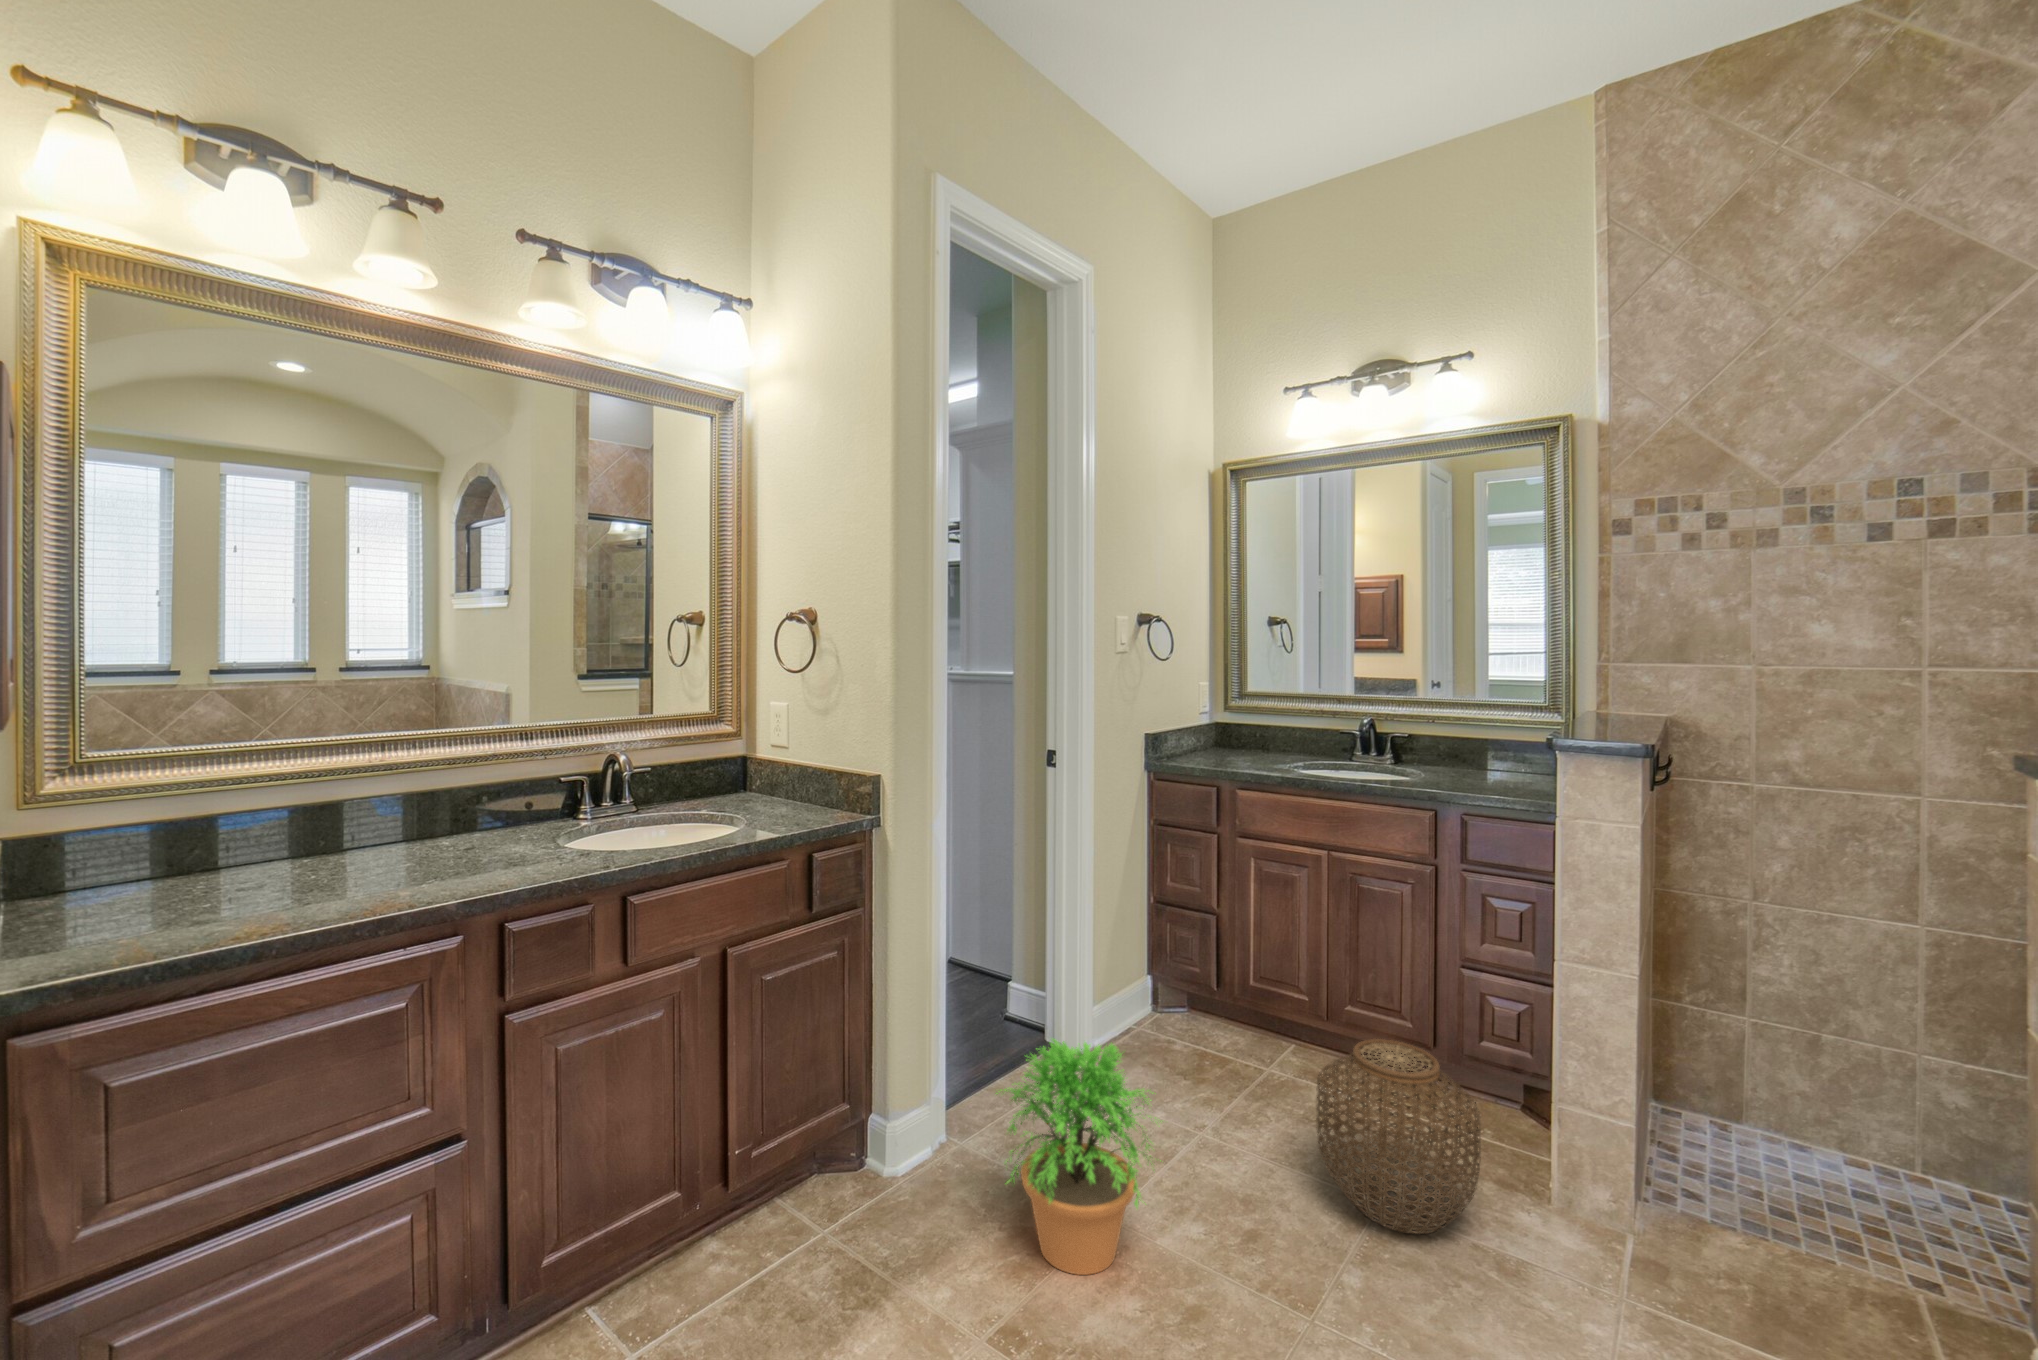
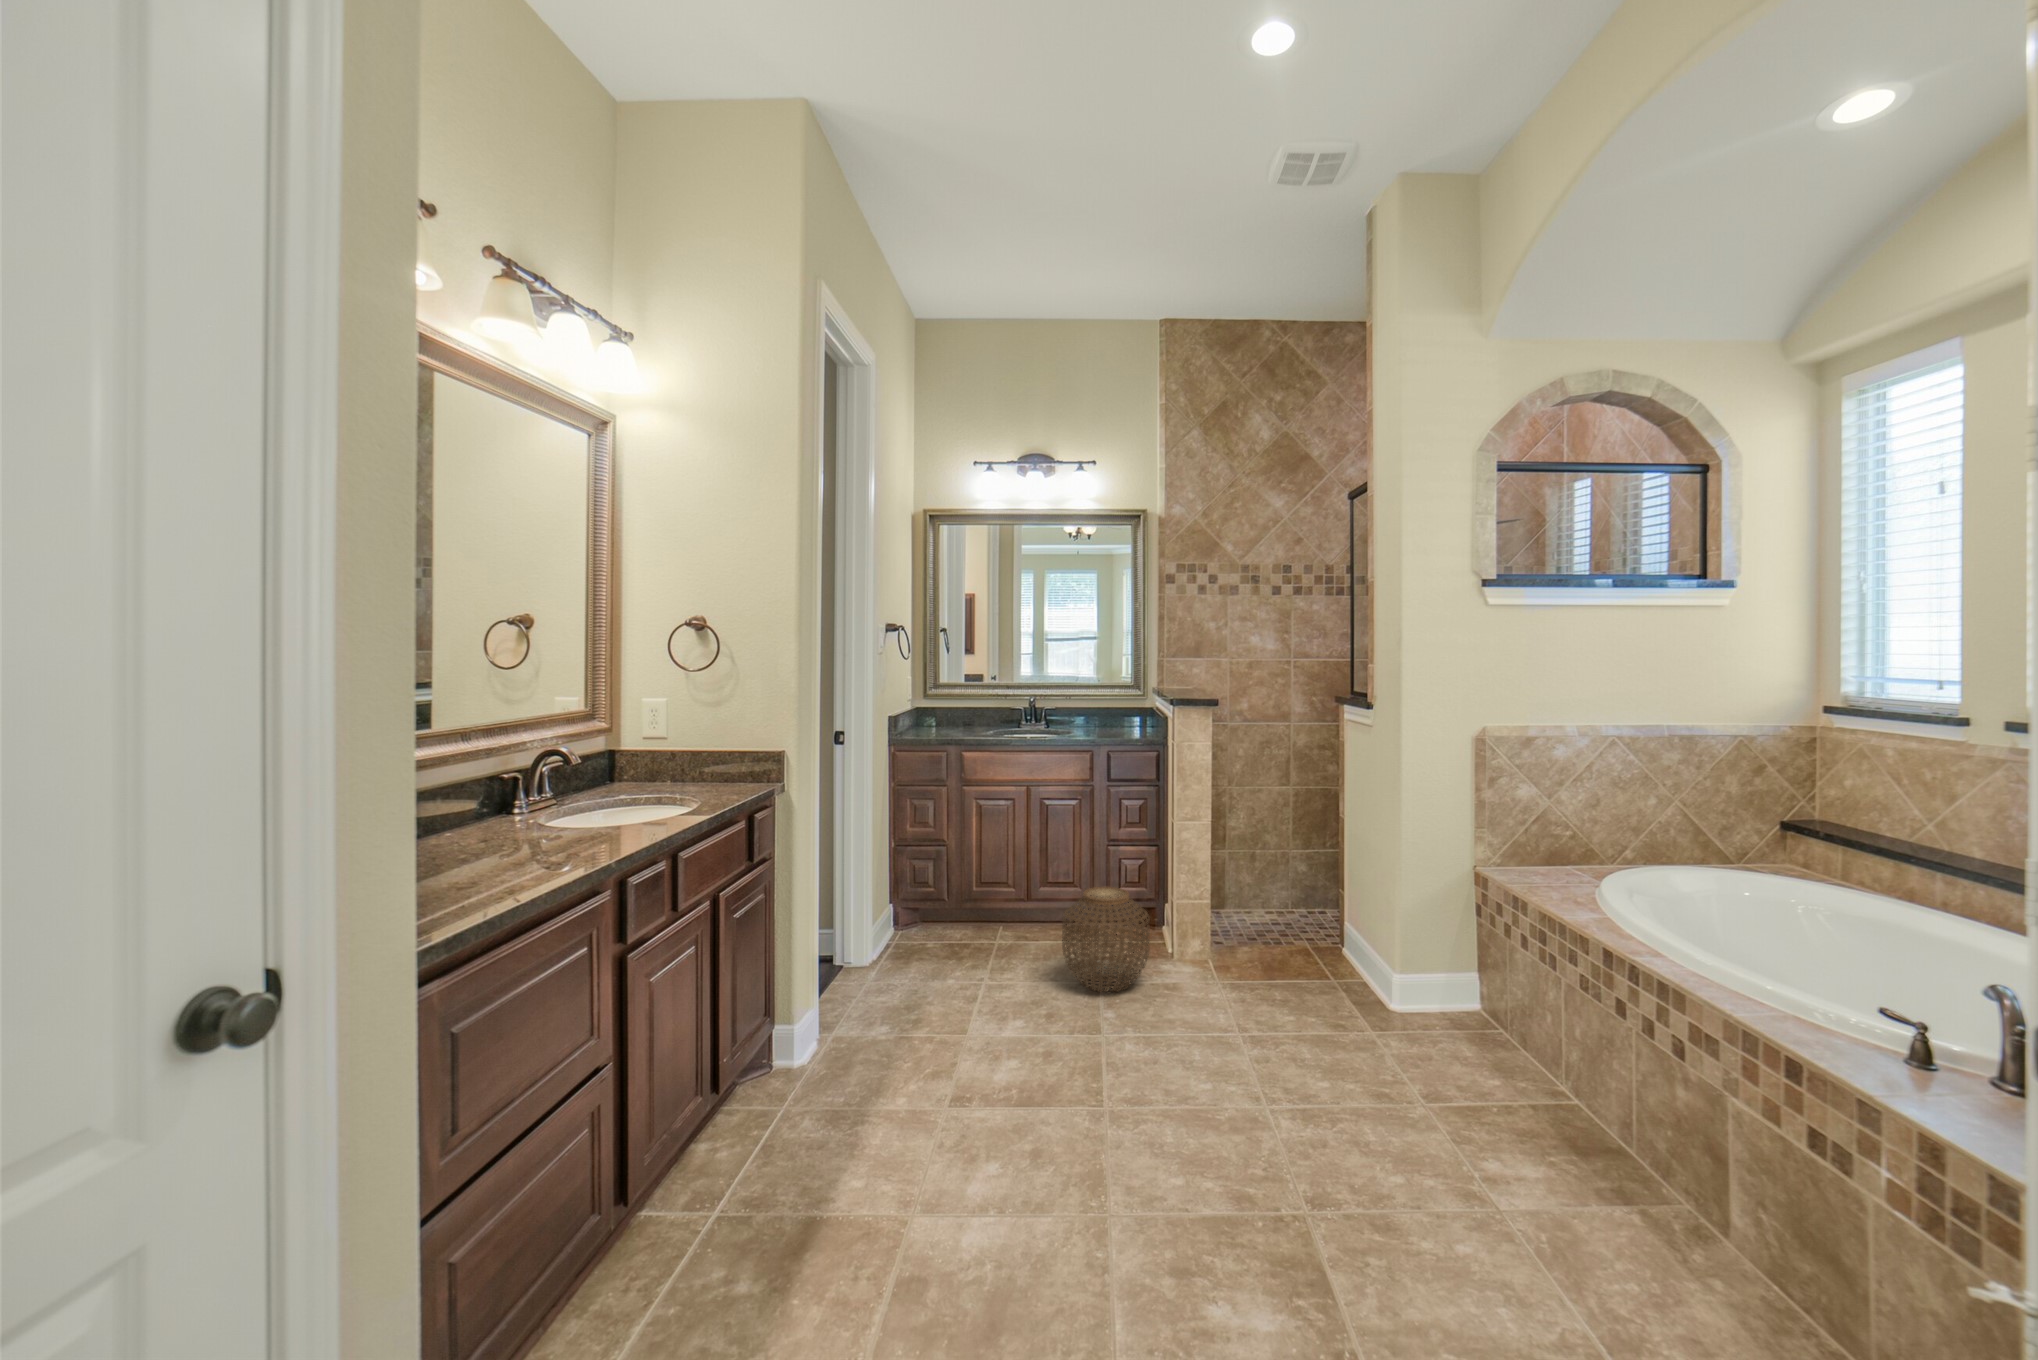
potted plant: present [1000,1039,1161,1275] -> none [902,911,1022,1066]

